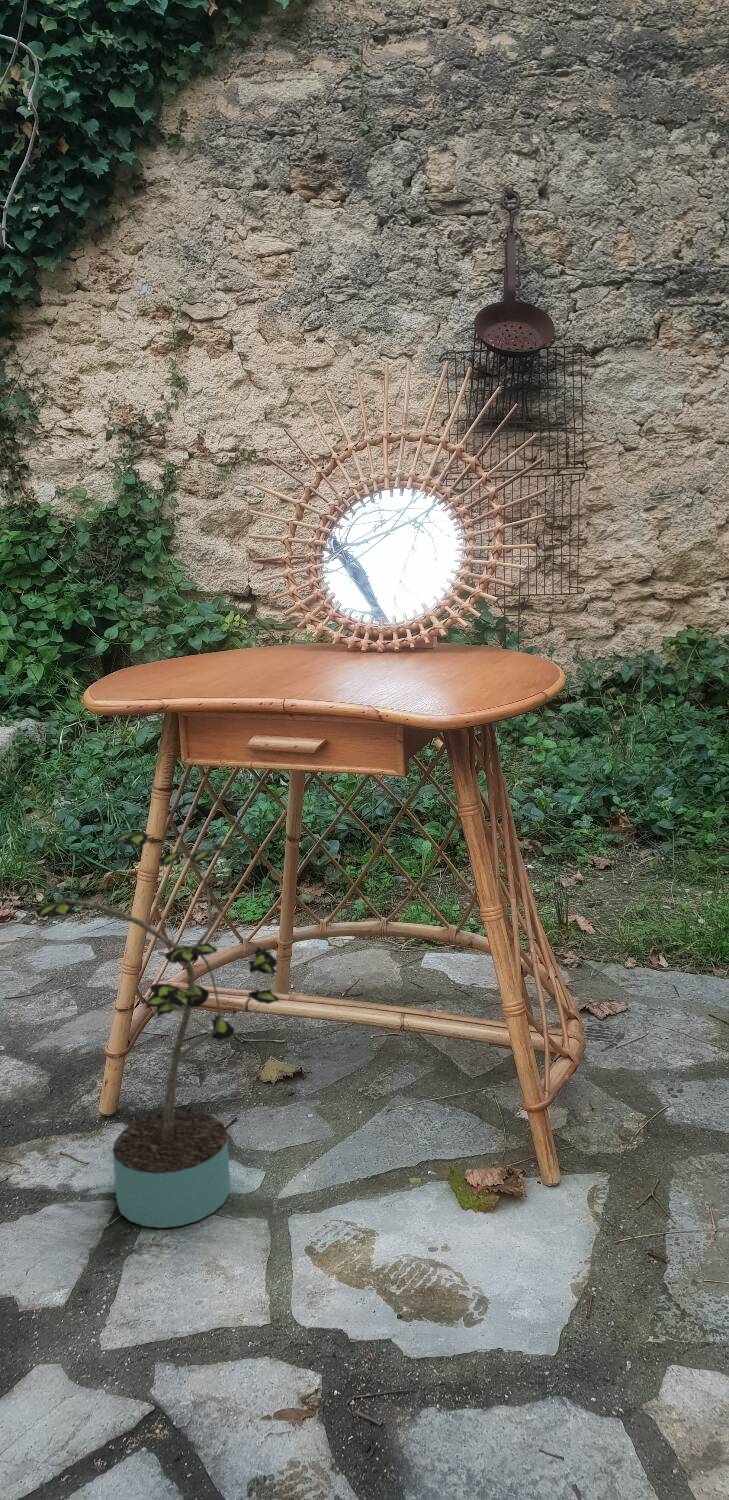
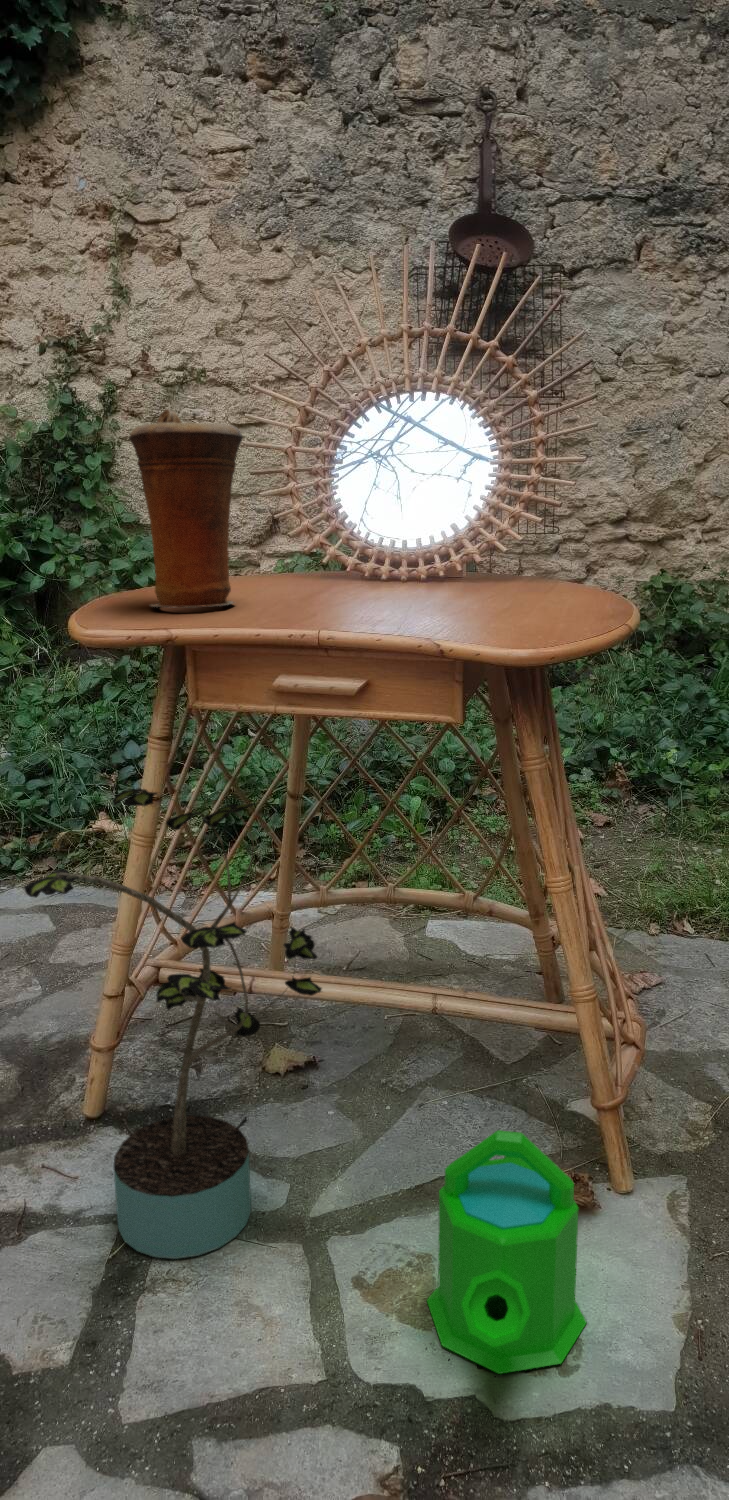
vase: none [136,507,243,680] -> present [129,409,243,607]
watering can: none [364,1119,497,1325] -> present [427,1130,586,1374]

